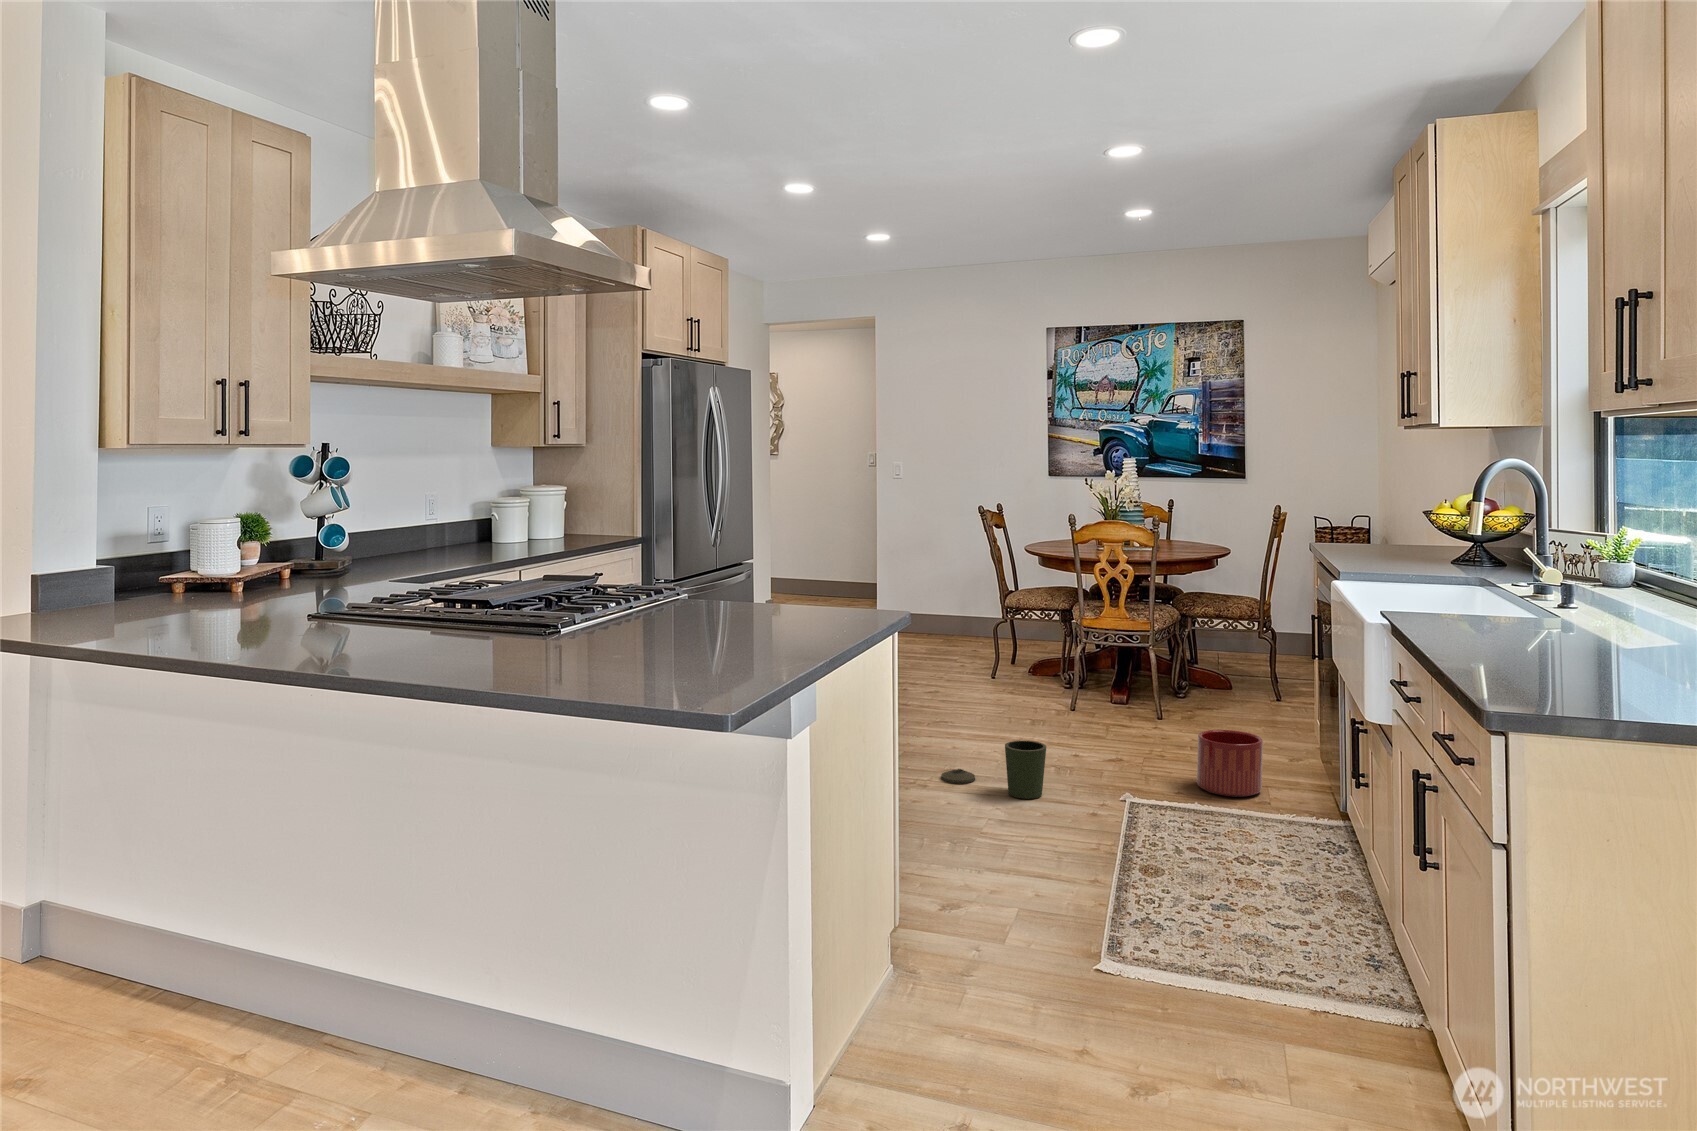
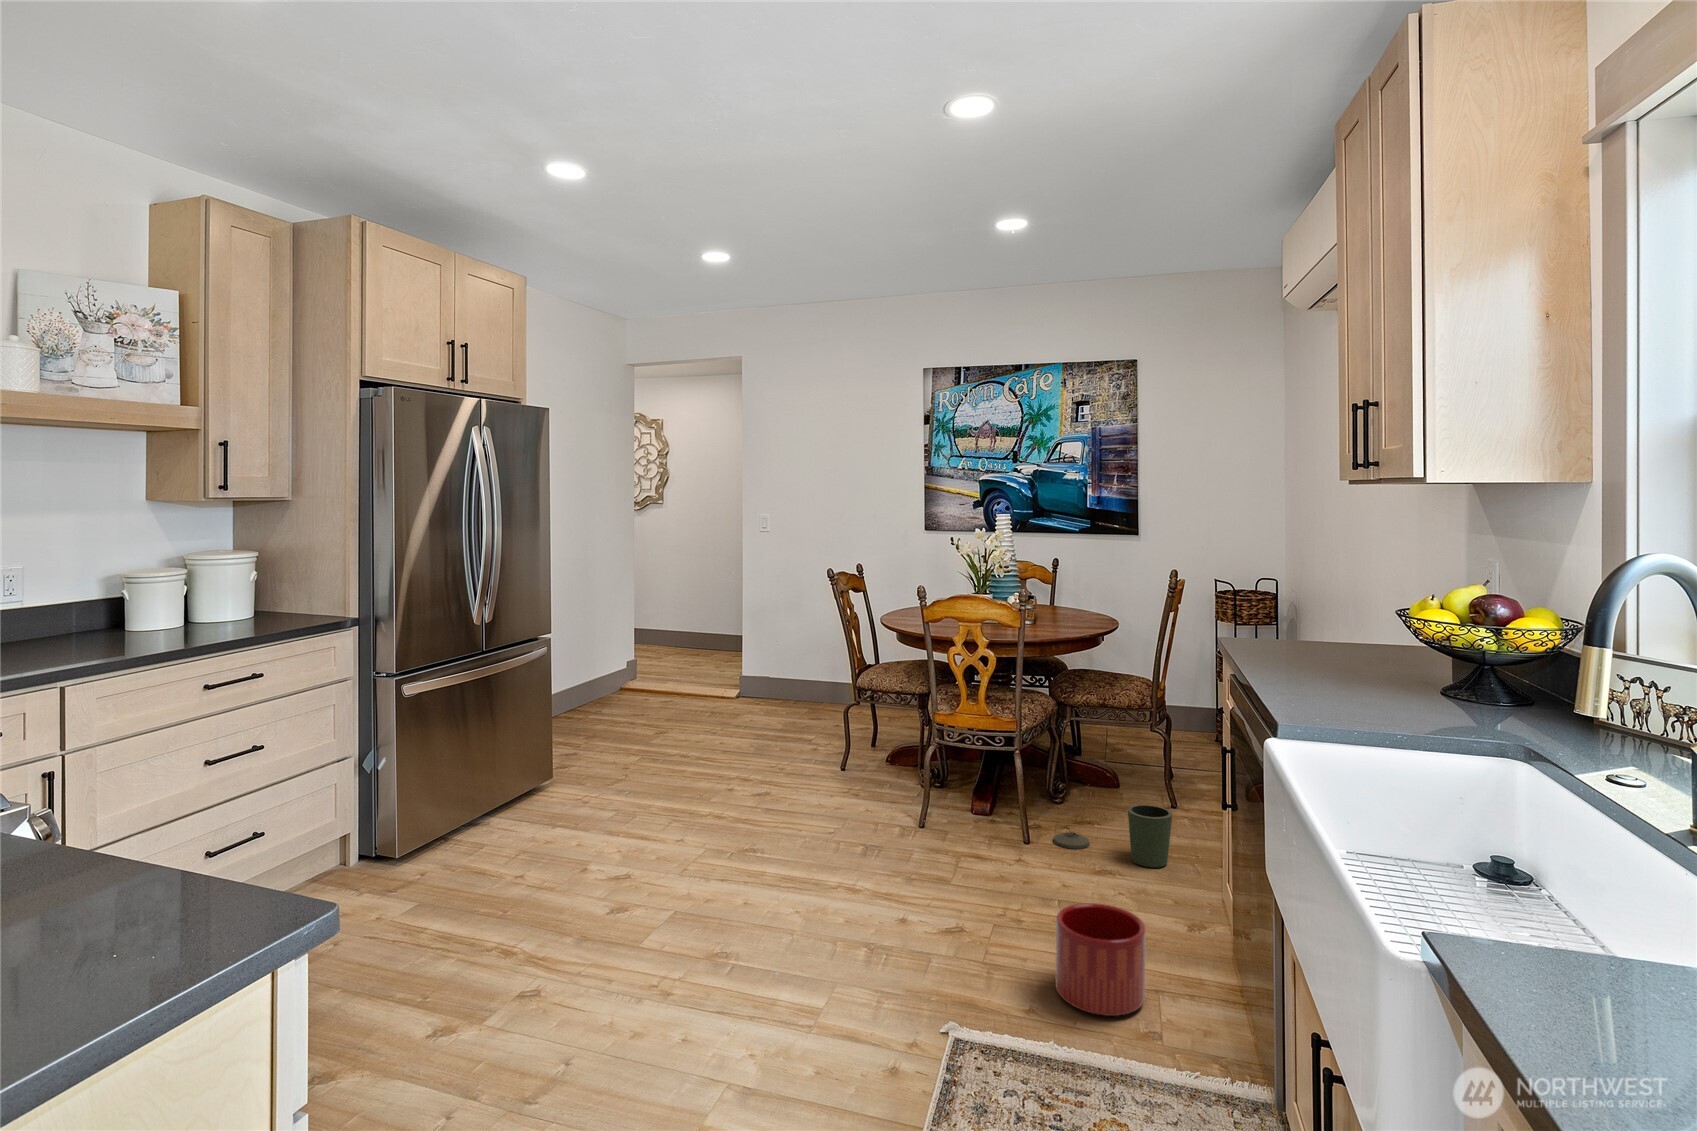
trash can: present [941,741,1046,799] -> present [1053,805,1172,867]

